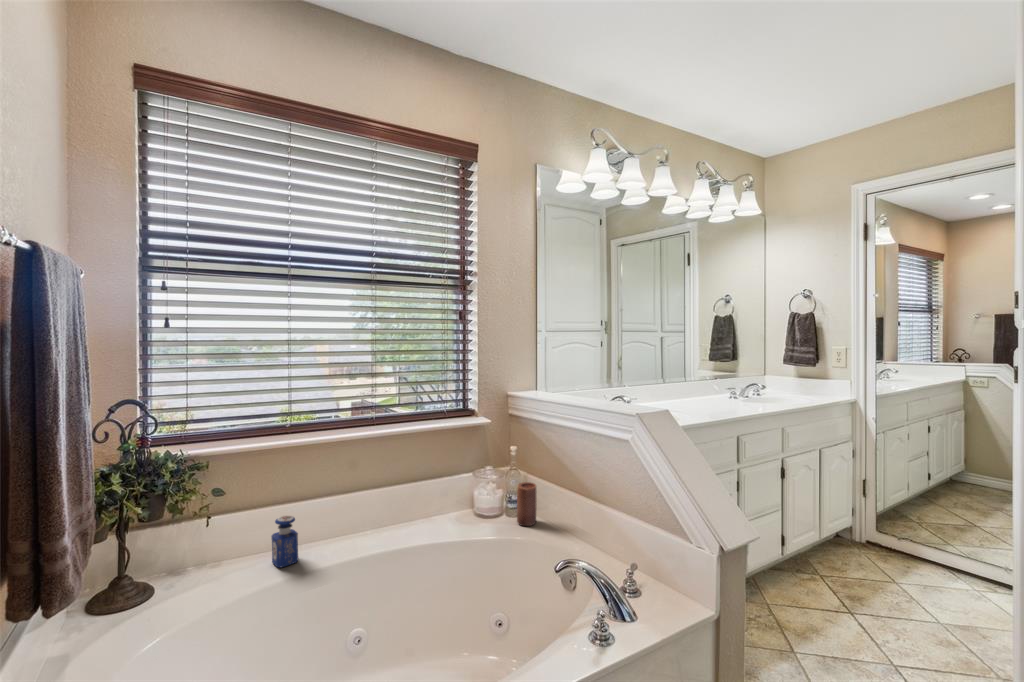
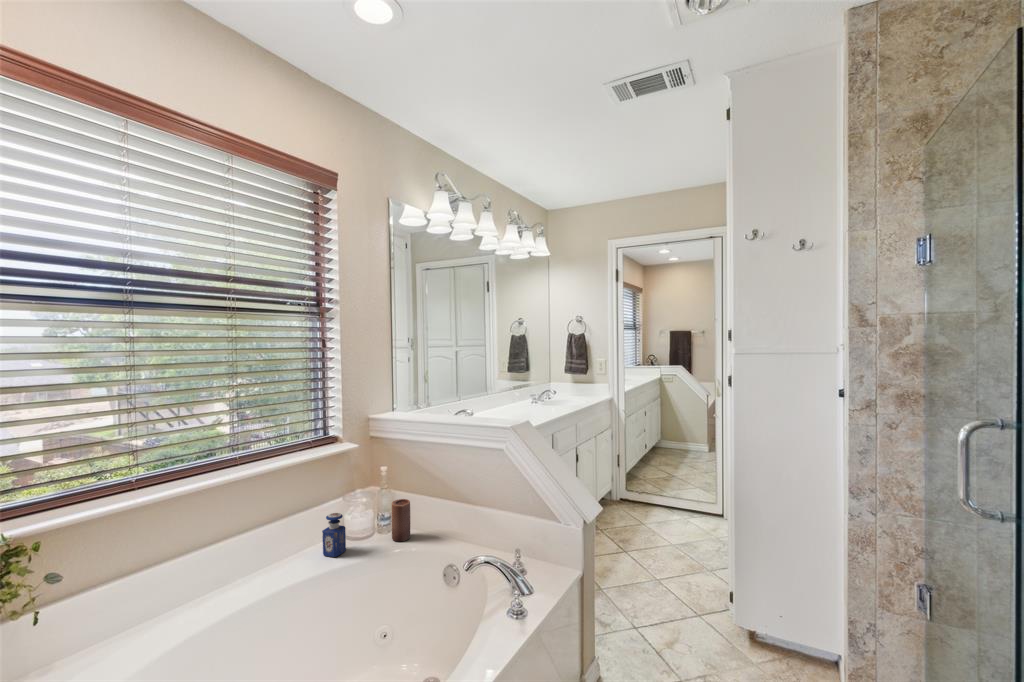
perfume bottle: present [272,516,298,567] -> present [322,513,346,557]

